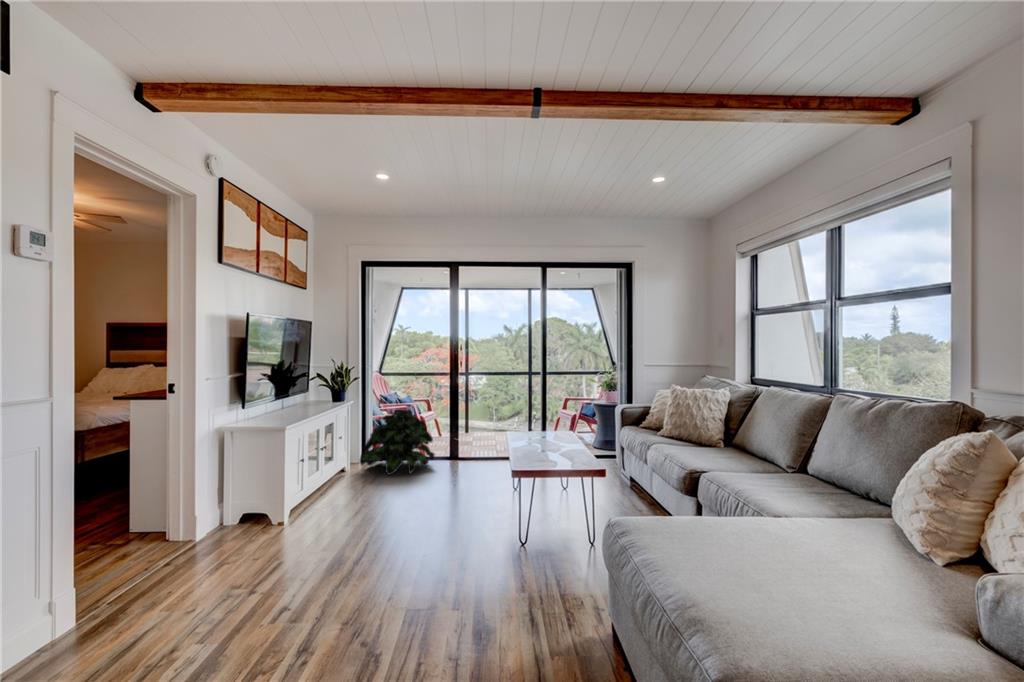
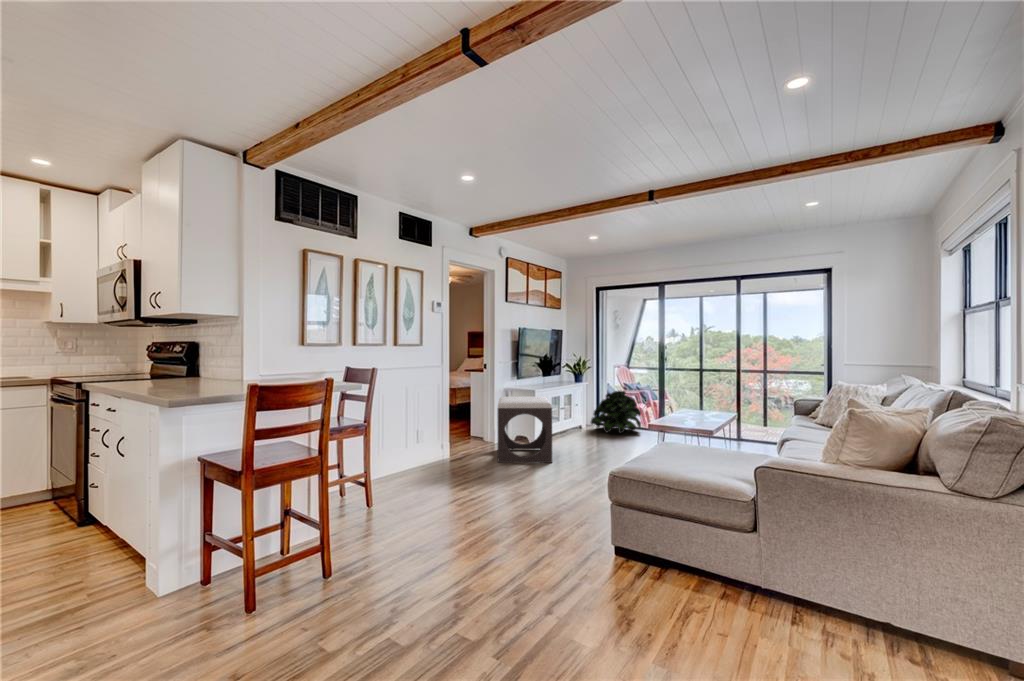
footstool: none [210,439,342,601] -> present [497,397,552,463]

